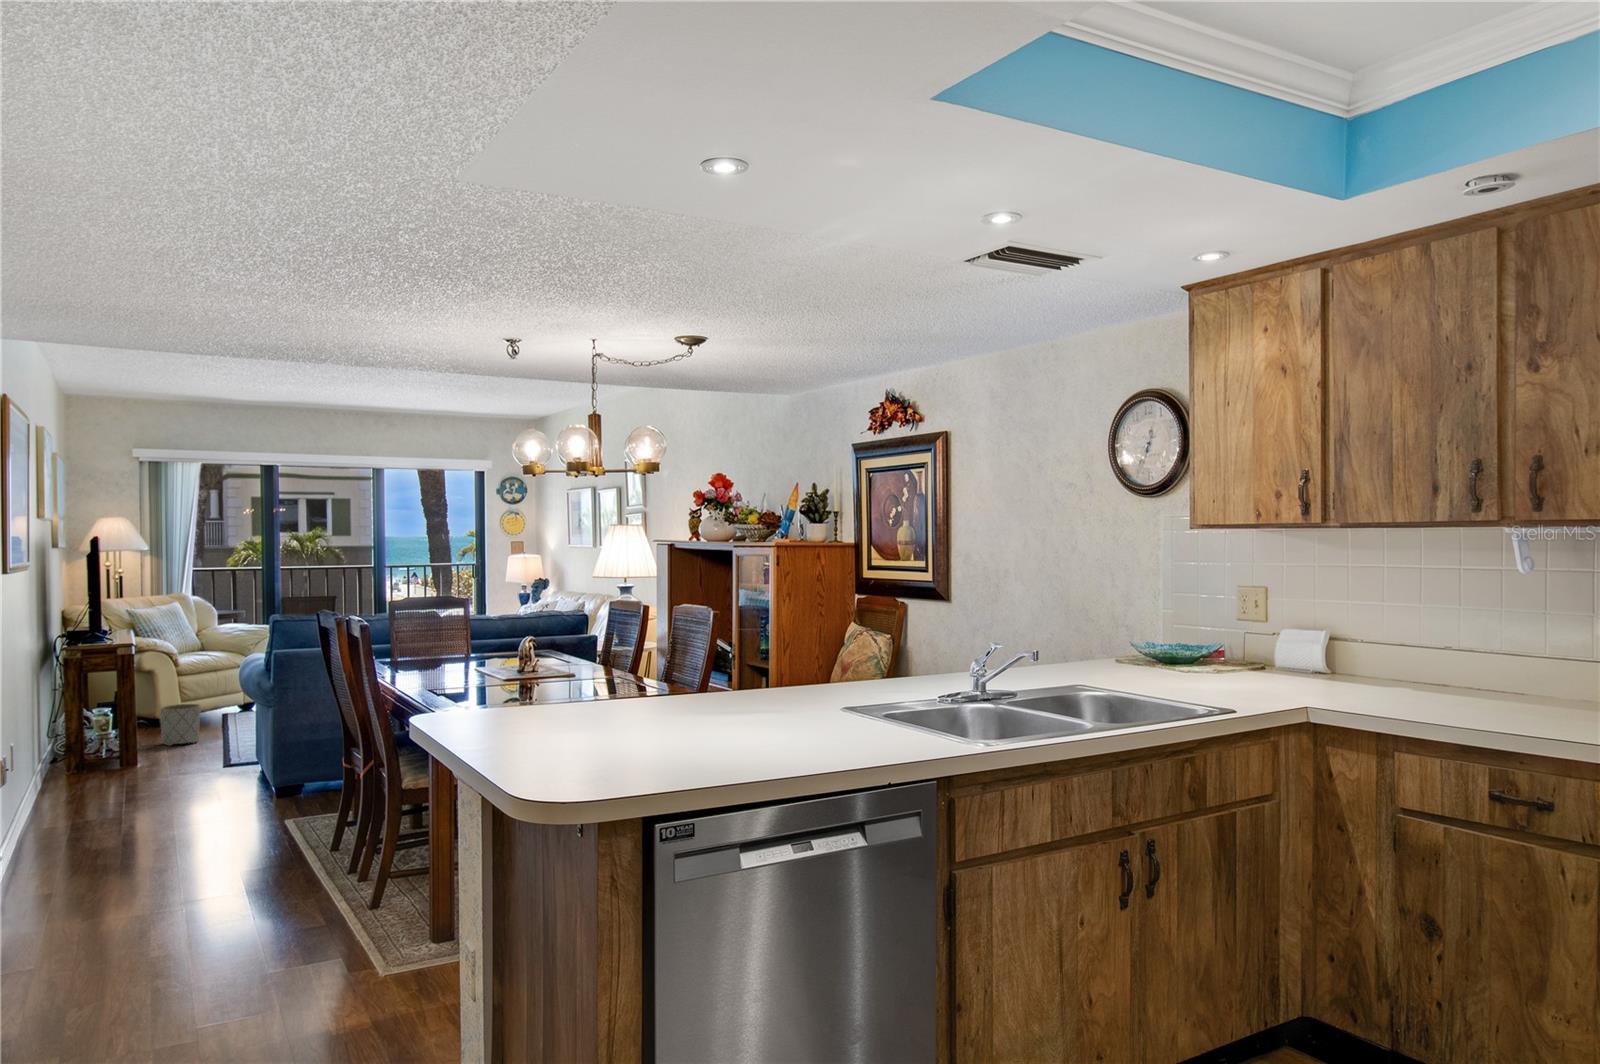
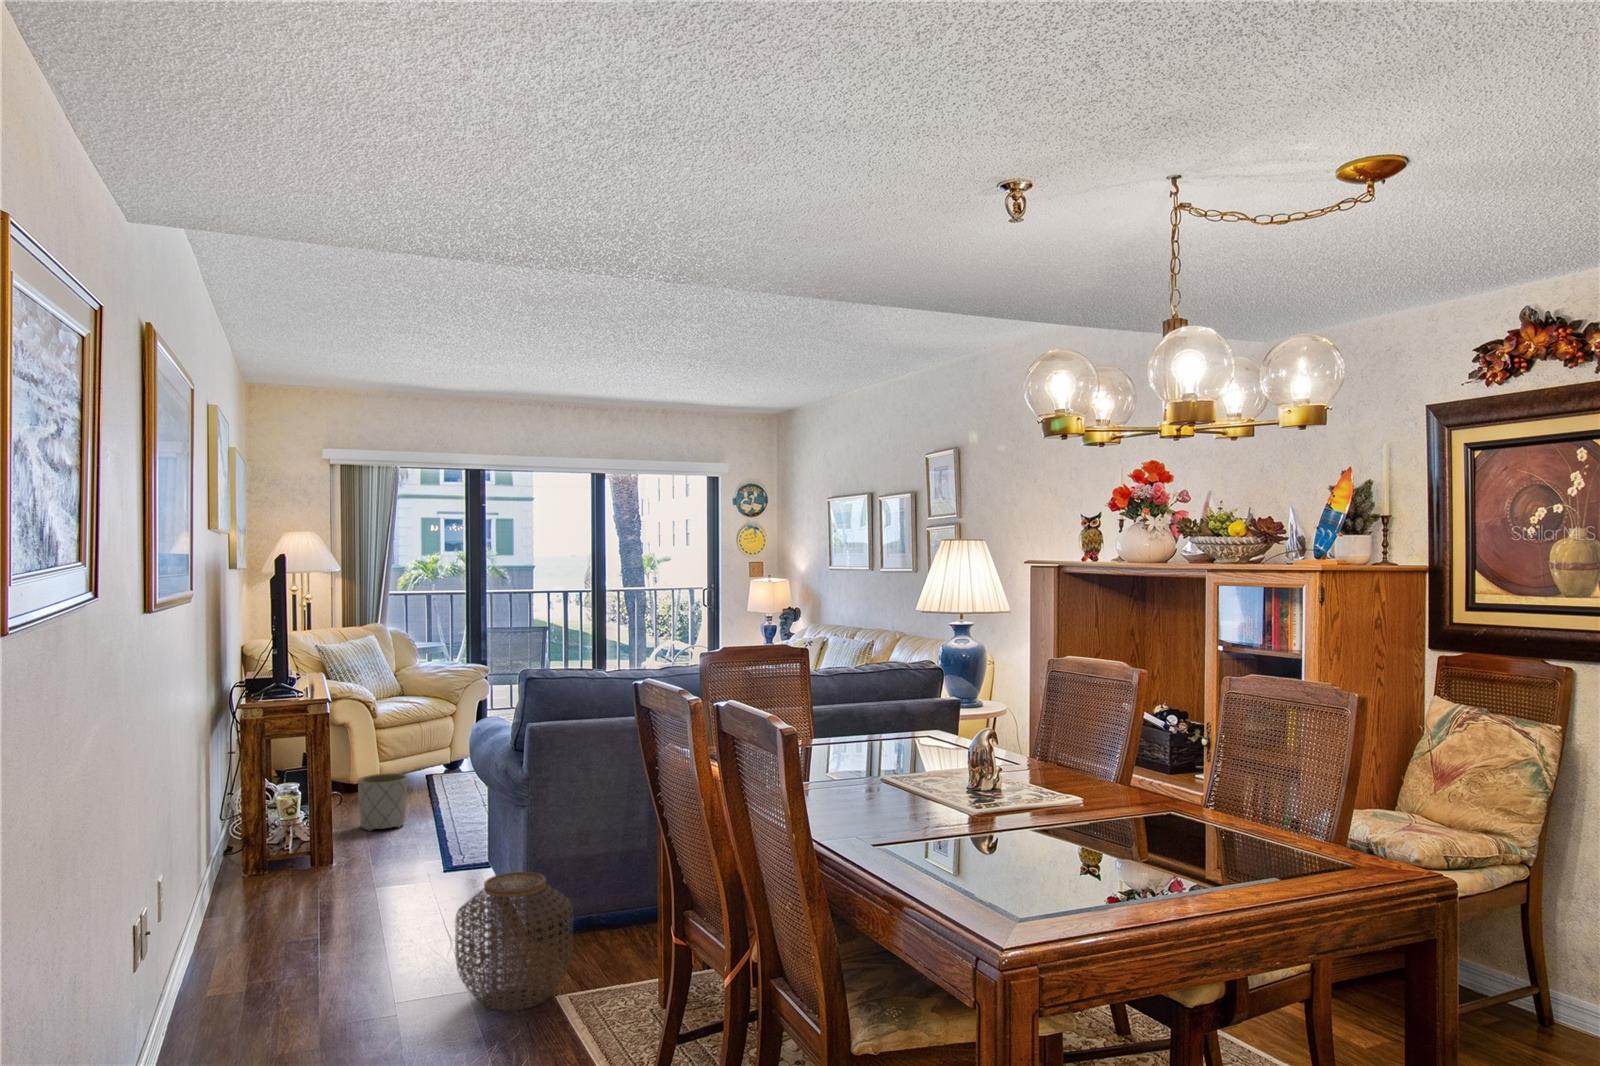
woven basket: none [216,743,297,826] -> present [455,872,573,1011]

